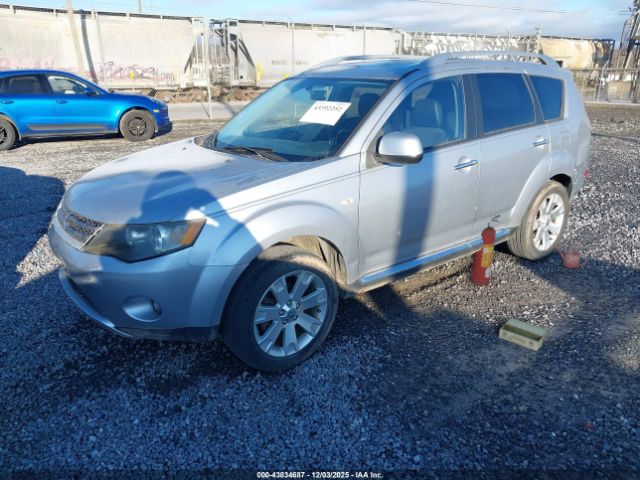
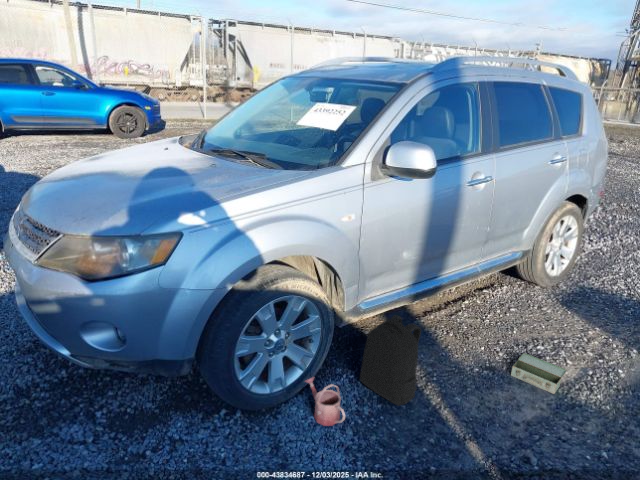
fire extinguisher: present [469,215,500,286] -> none [474,236,513,312]
watering can: present [556,246,581,268] -> present [305,377,345,426]
backpack: none [363,286,415,365] -> present [360,315,421,406]

